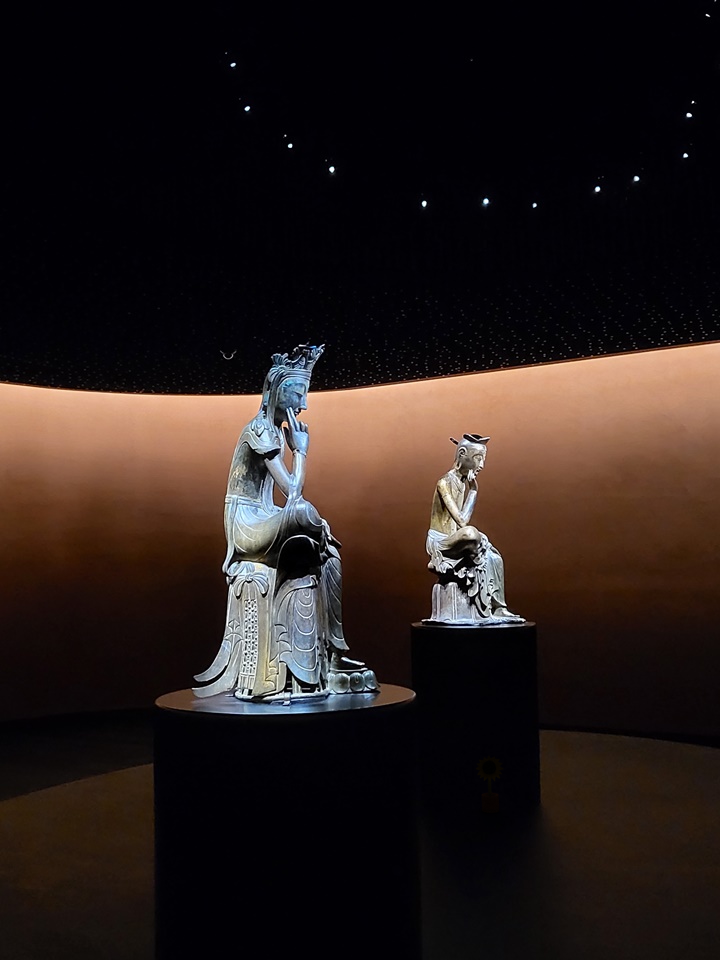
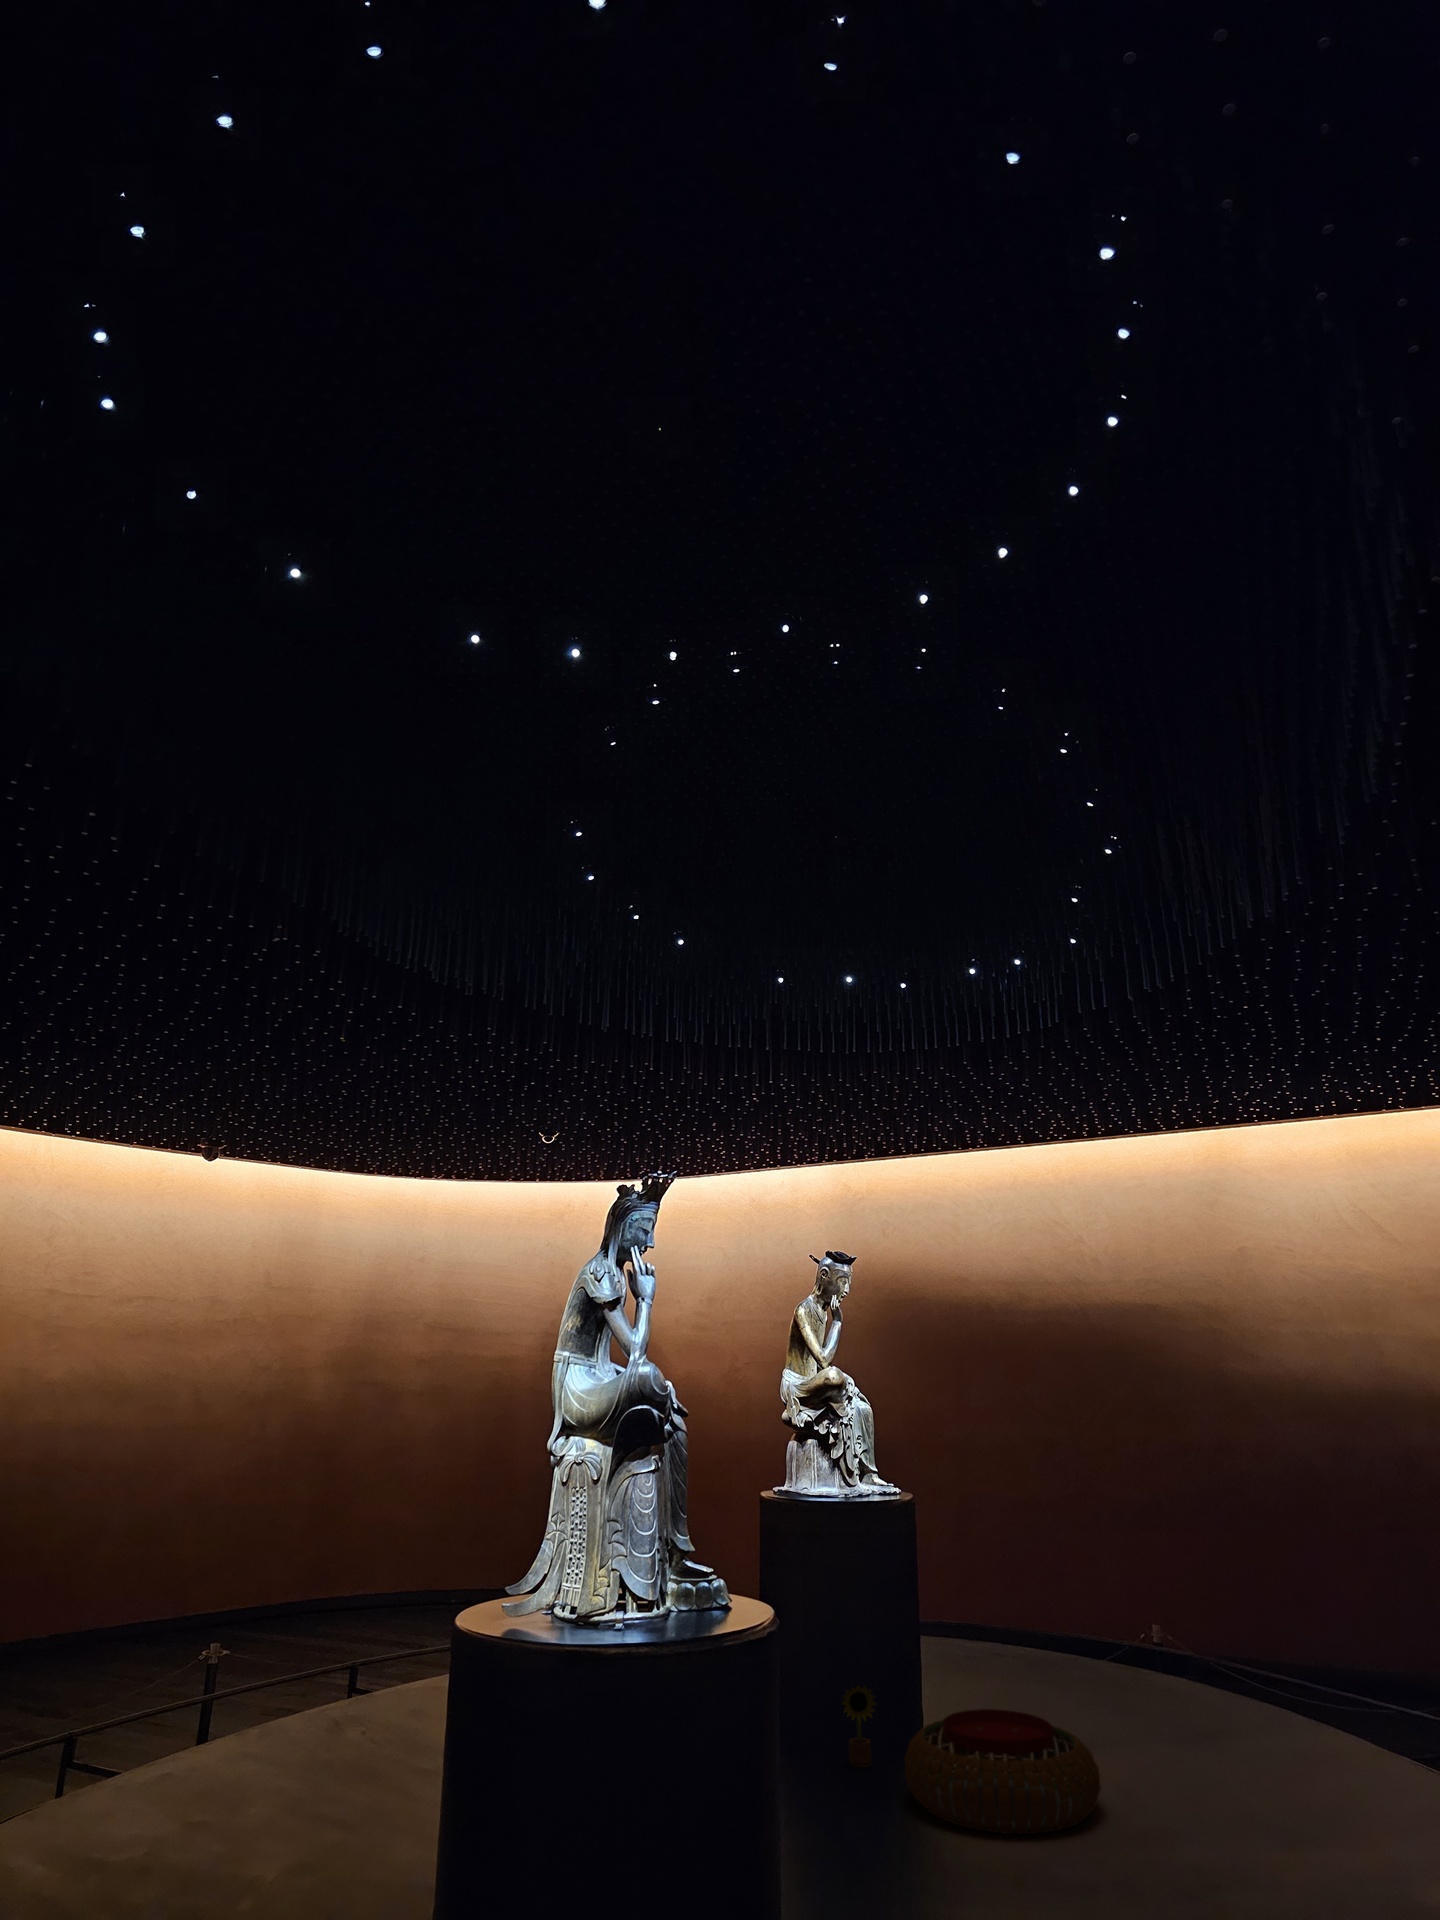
pouf: none [525,770,679,854] -> present [904,1709,1101,1834]

